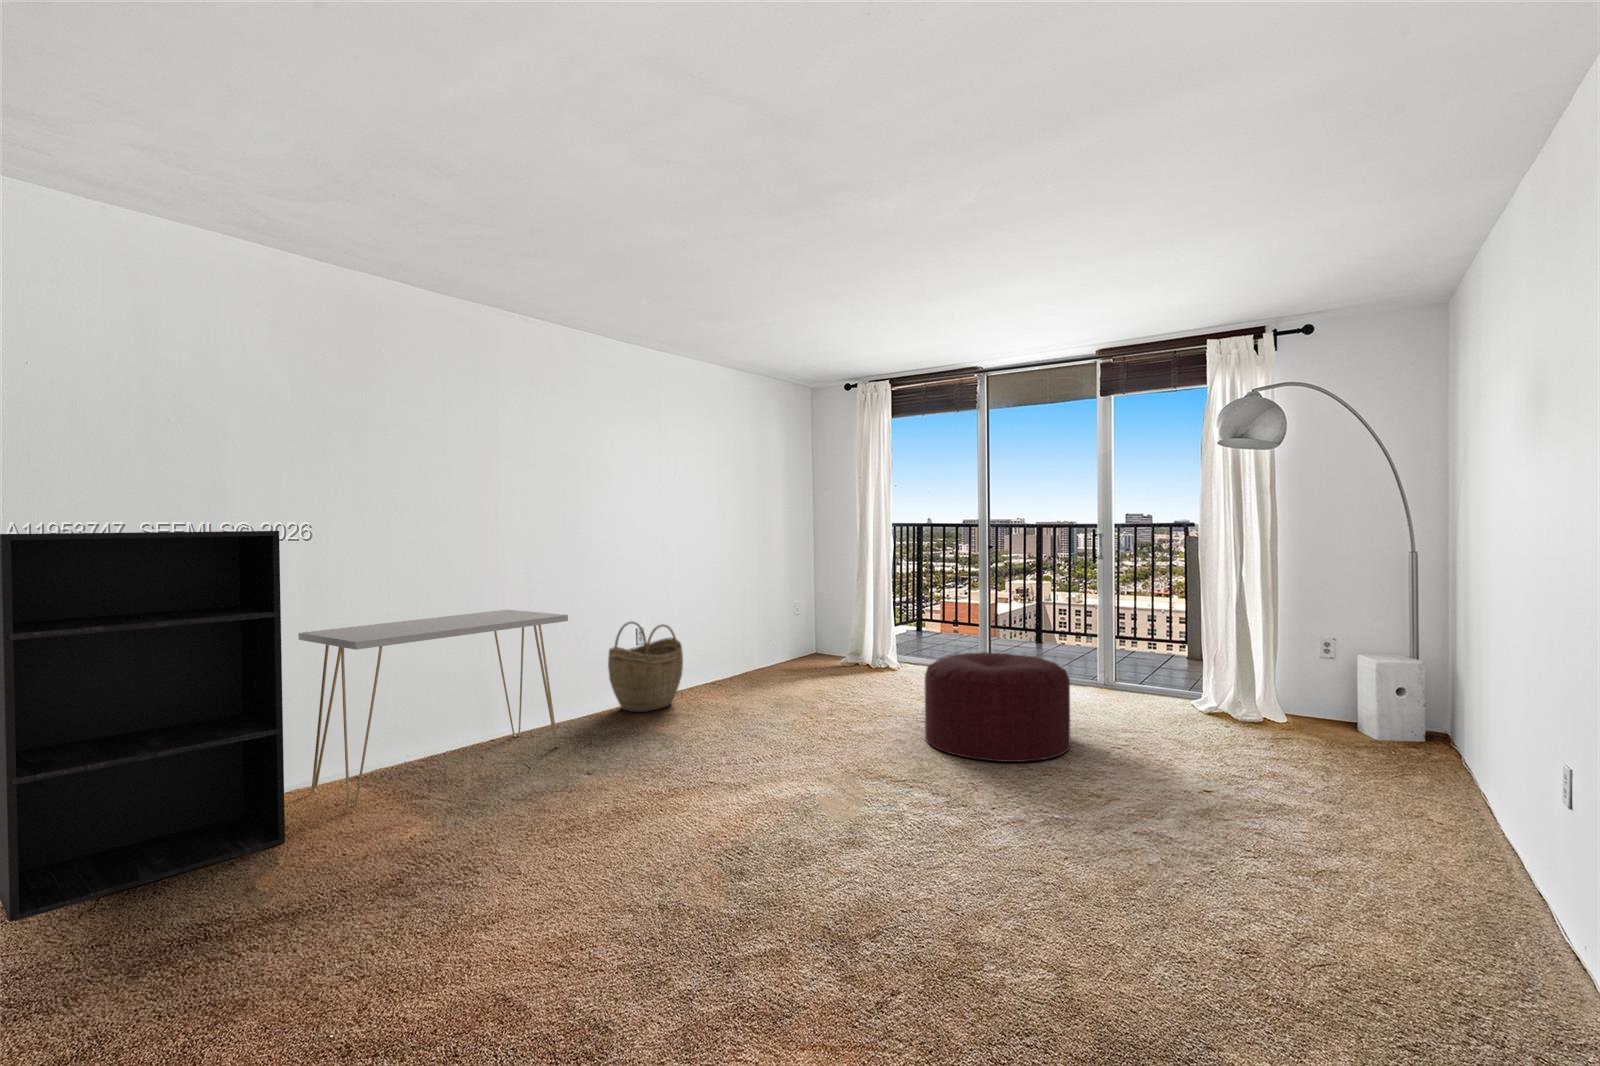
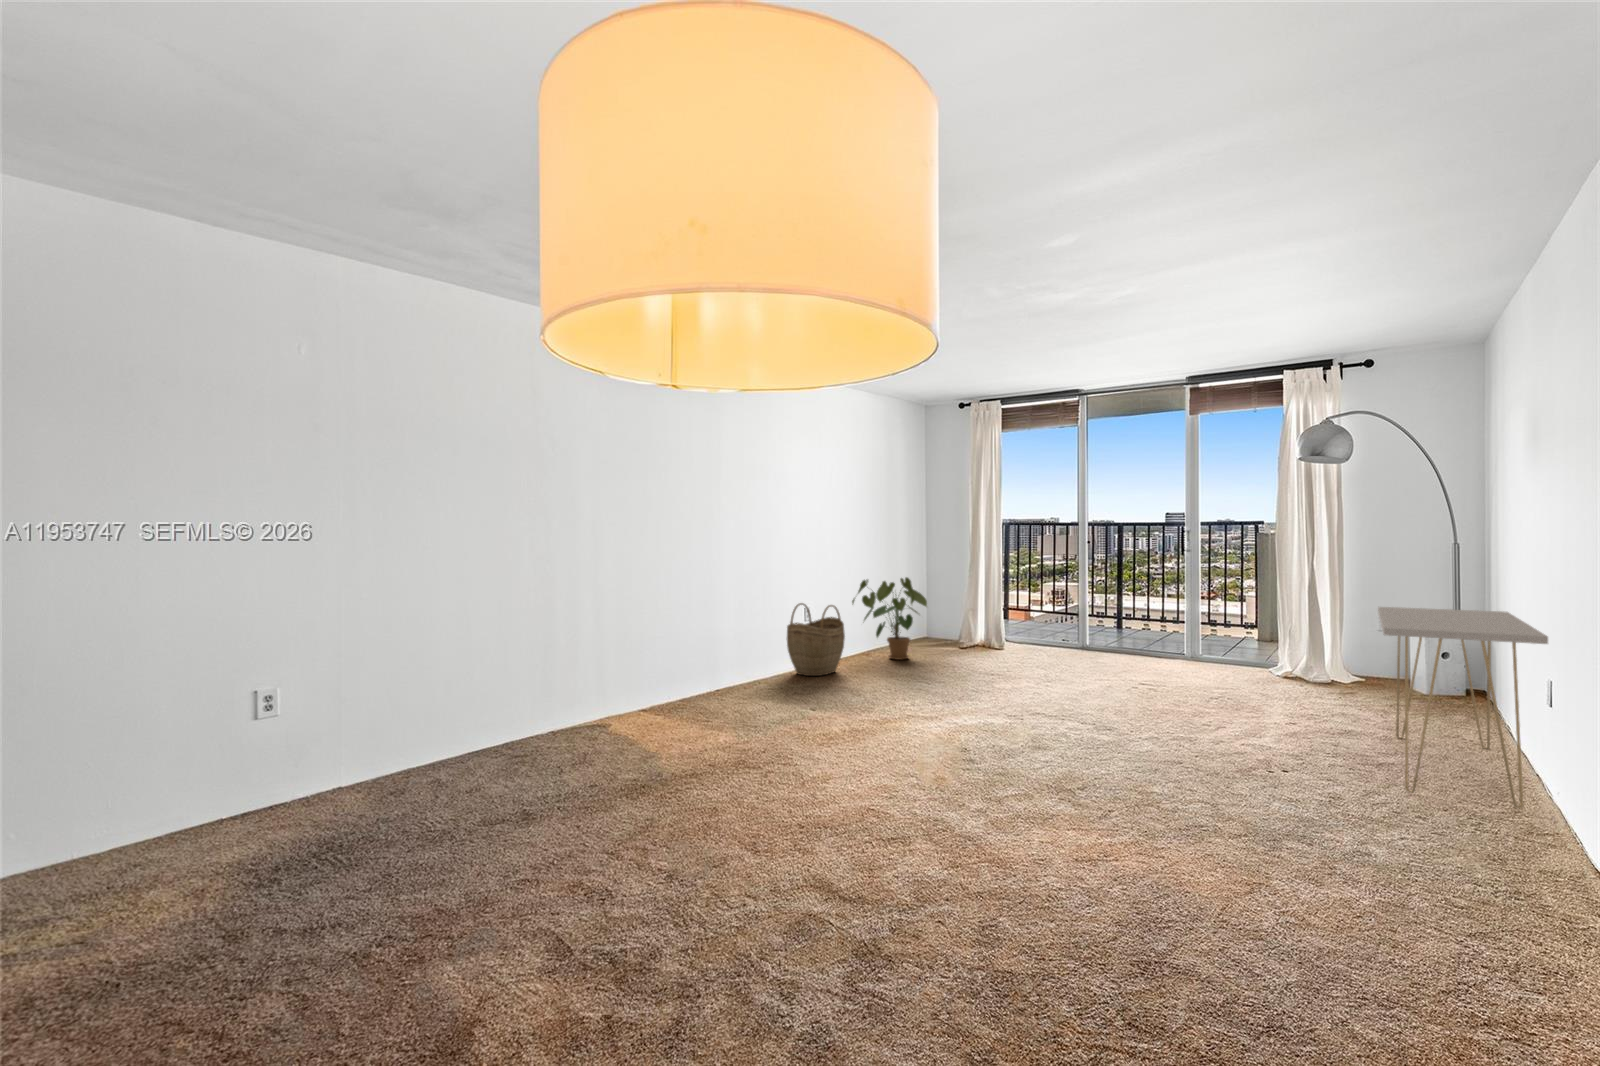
bookshelf: present [0,531,285,922] -> none [460,526,635,781]
house plant: none [709,588,802,686] -> present [852,577,927,660]
console table: present [298,610,568,808] -> present [1378,607,1548,808]
ottoman: present [925,652,1071,762] -> none [1059,626,1179,706]

